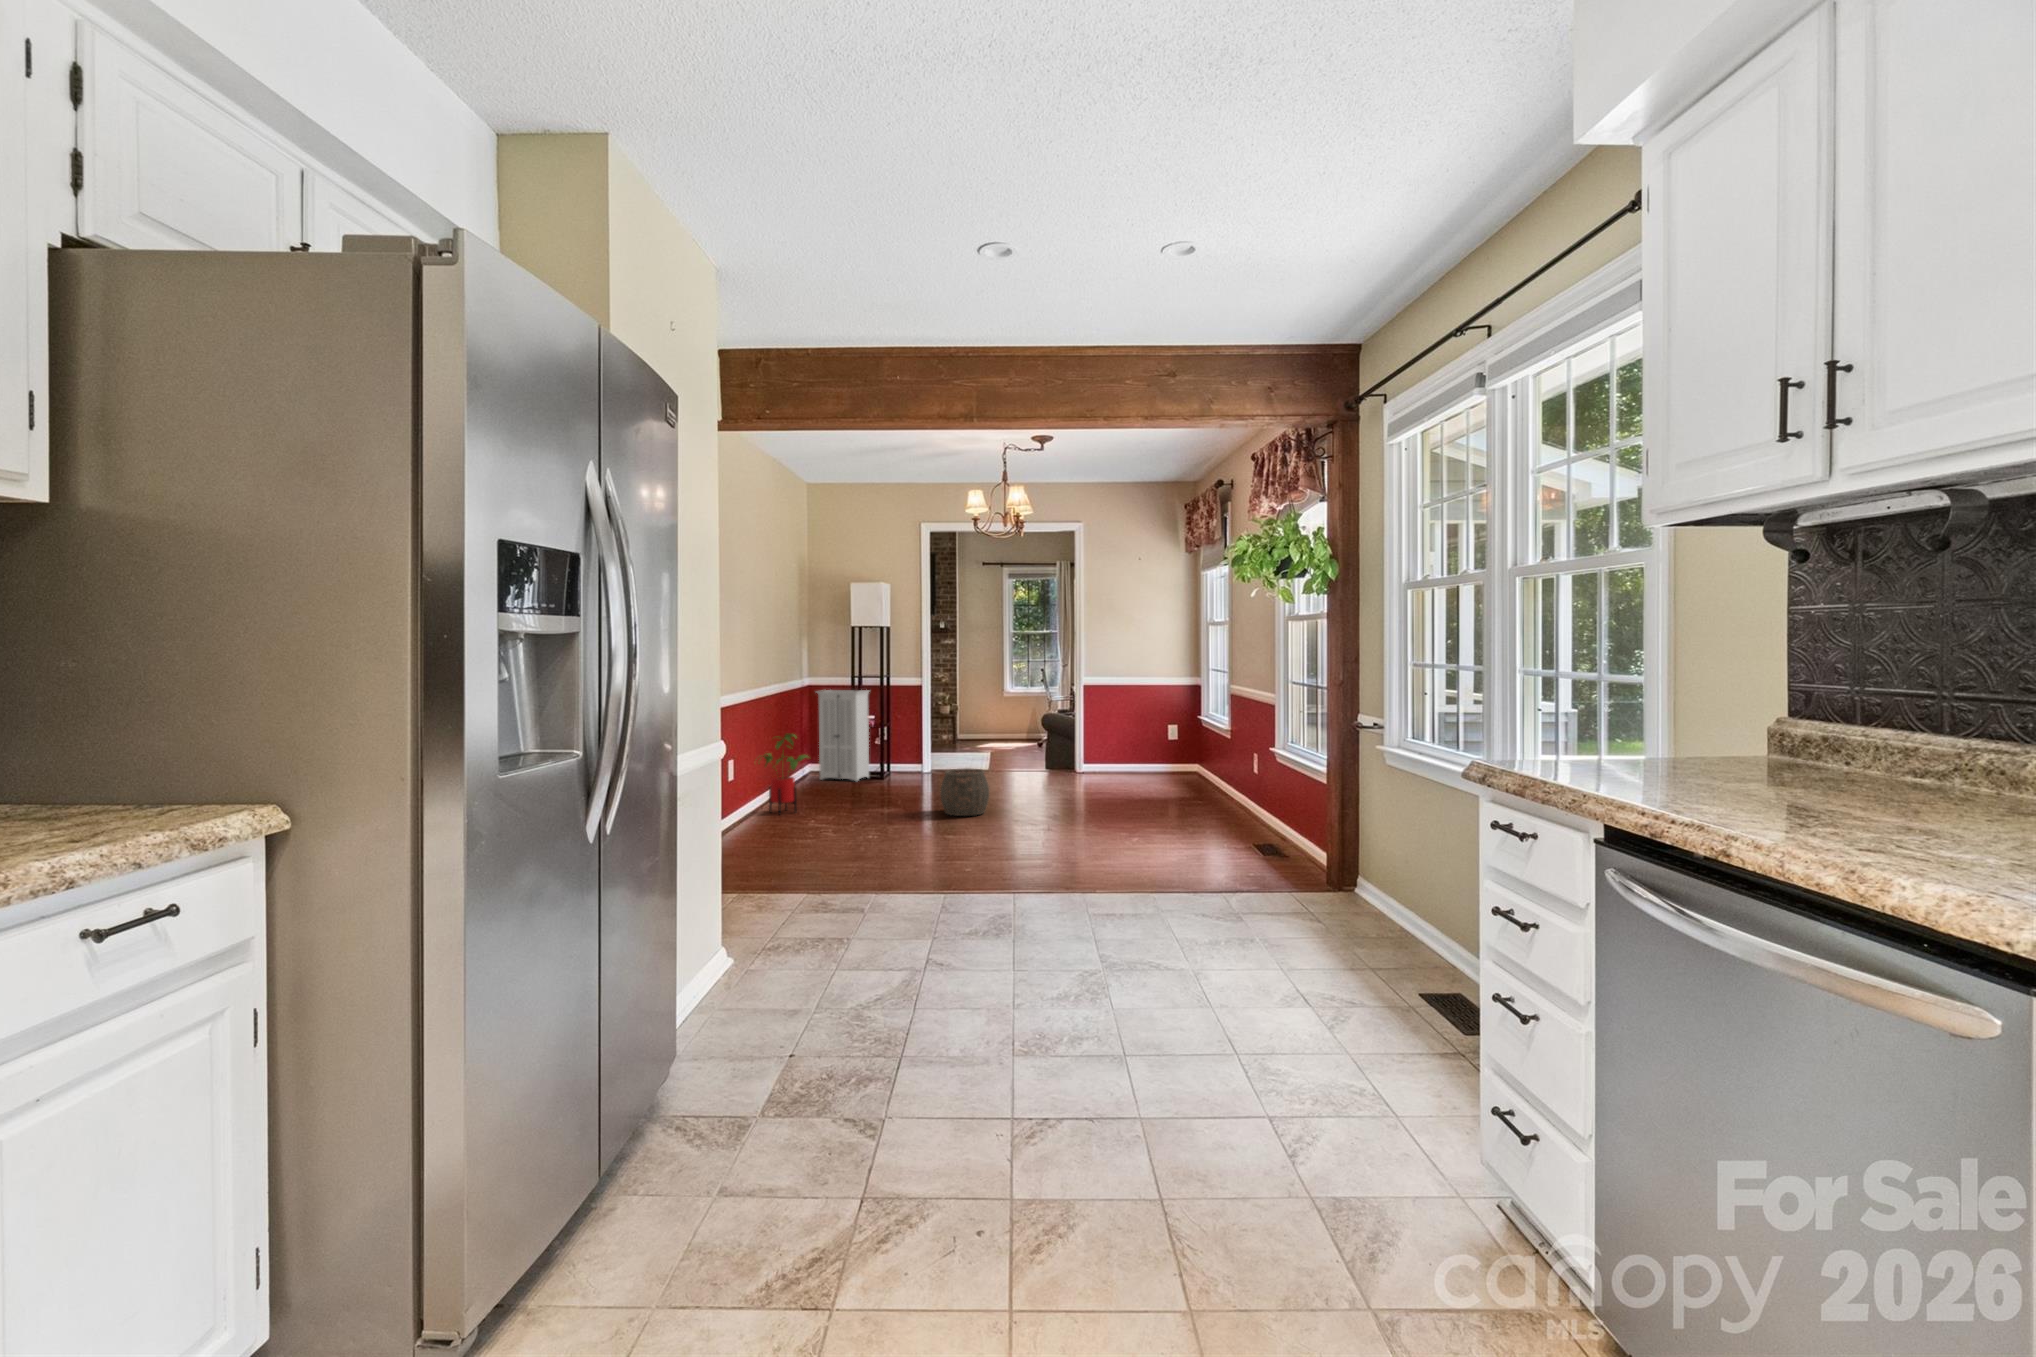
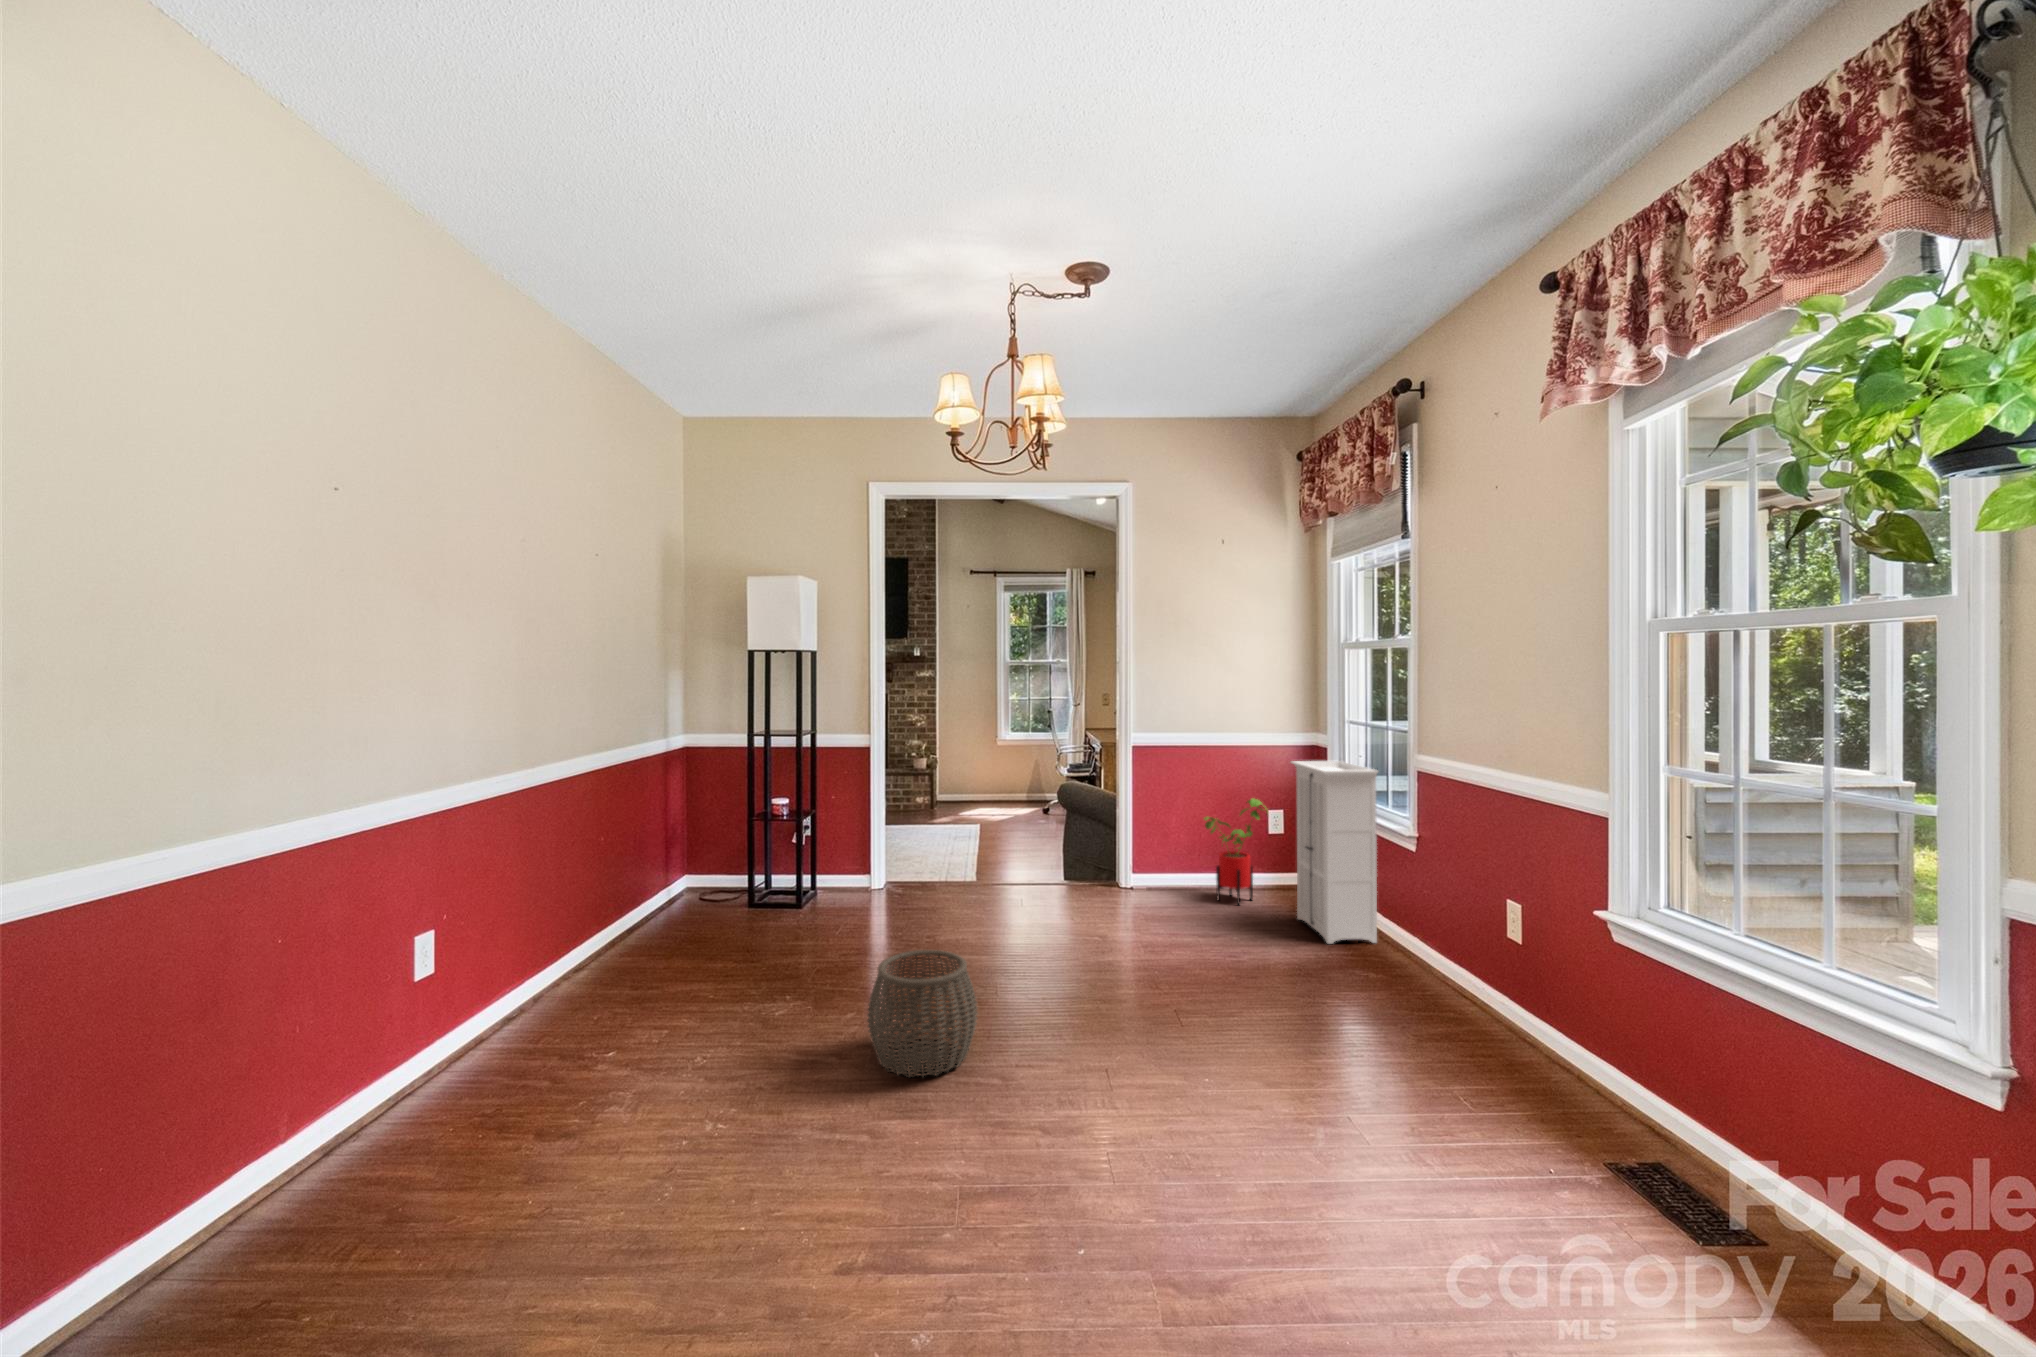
storage cabinet: present [817,690,869,781] -> present [1291,761,1378,944]
house plant: present [763,733,808,814] -> present [1204,799,1262,905]

